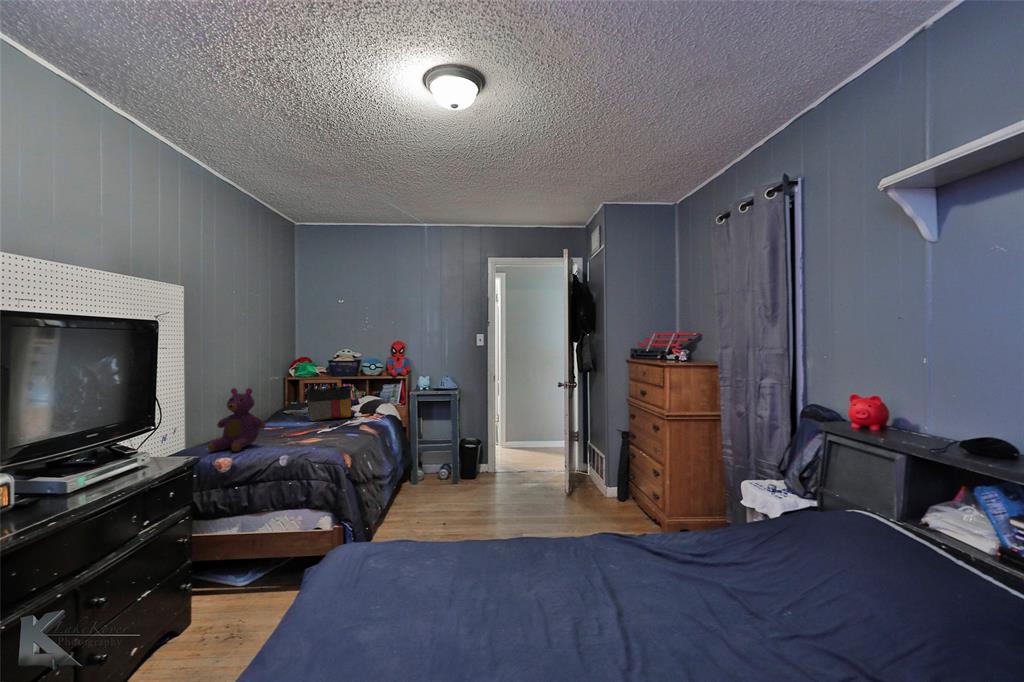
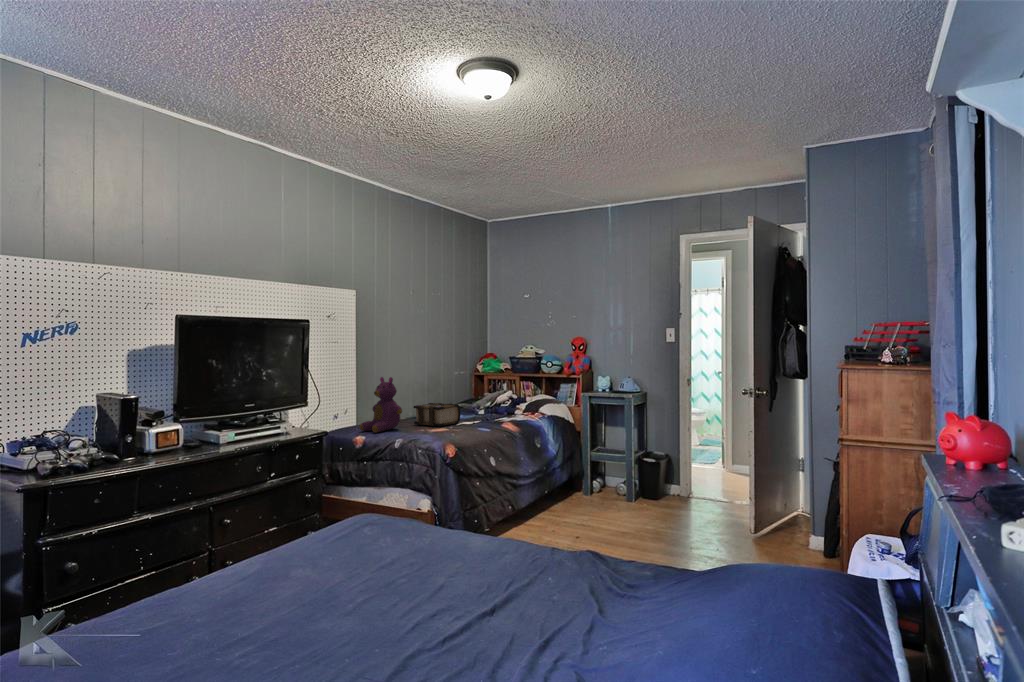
tote bag: present [306,386,353,421] -> none [467,381,510,415]
book: none [265,412,318,437] -> present [414,403,460,426]

